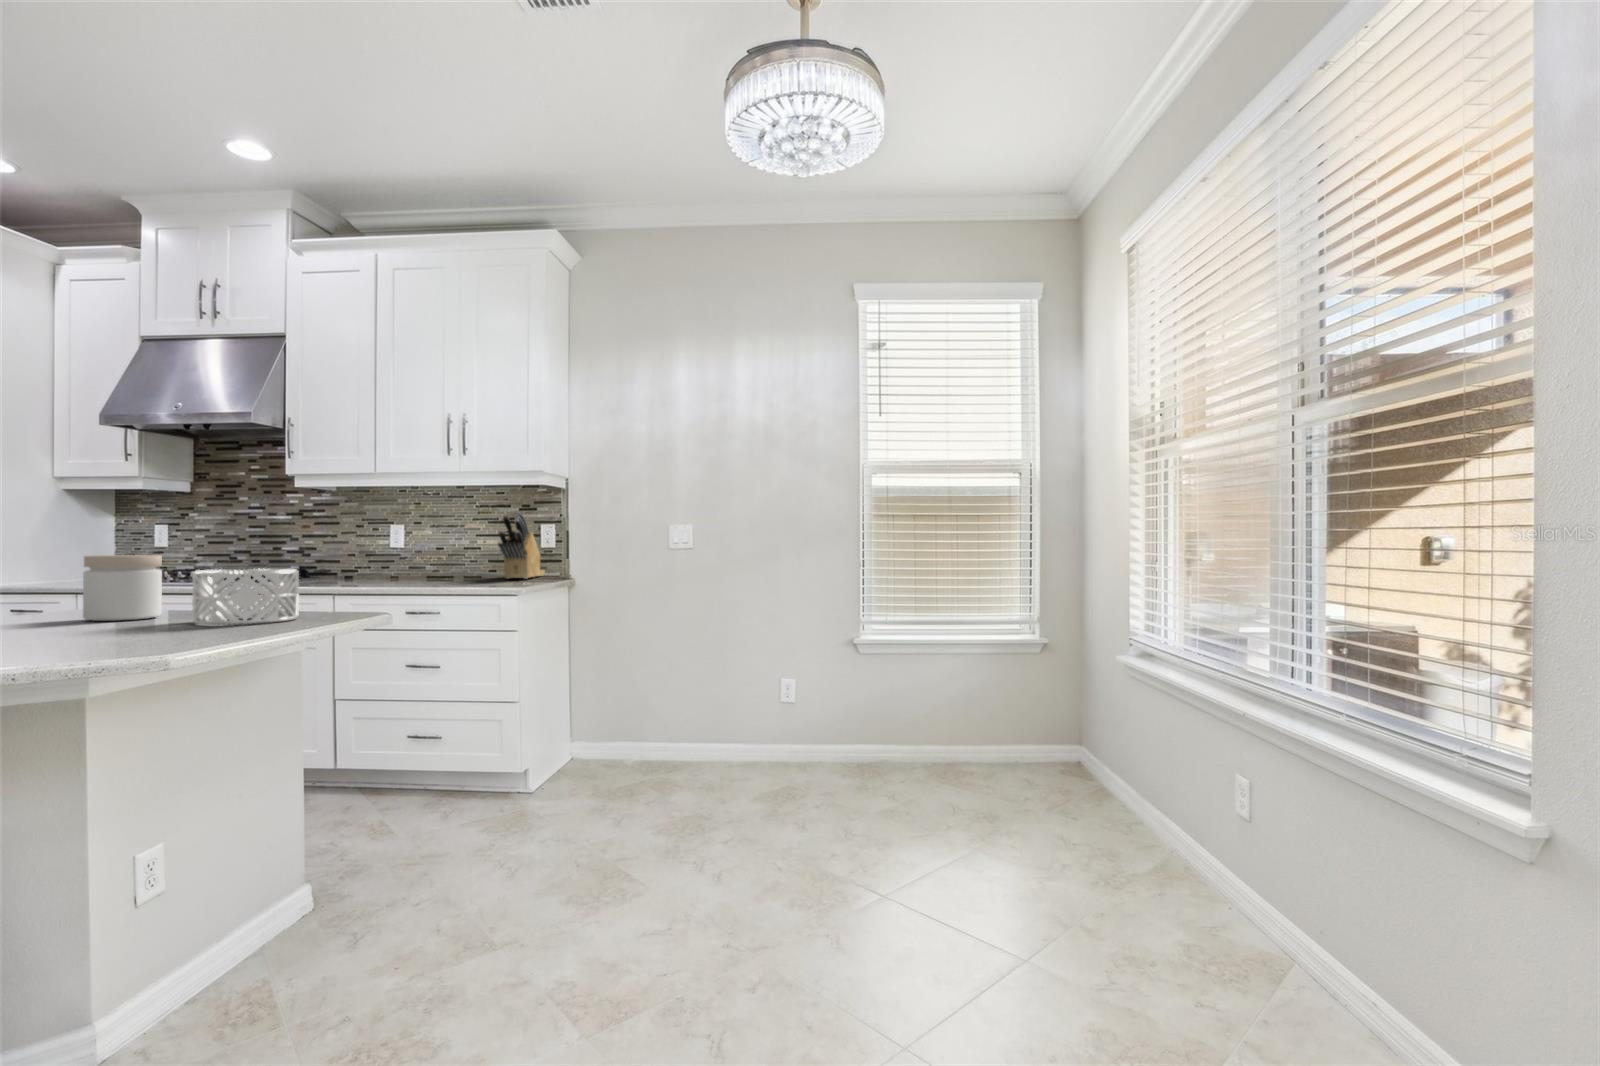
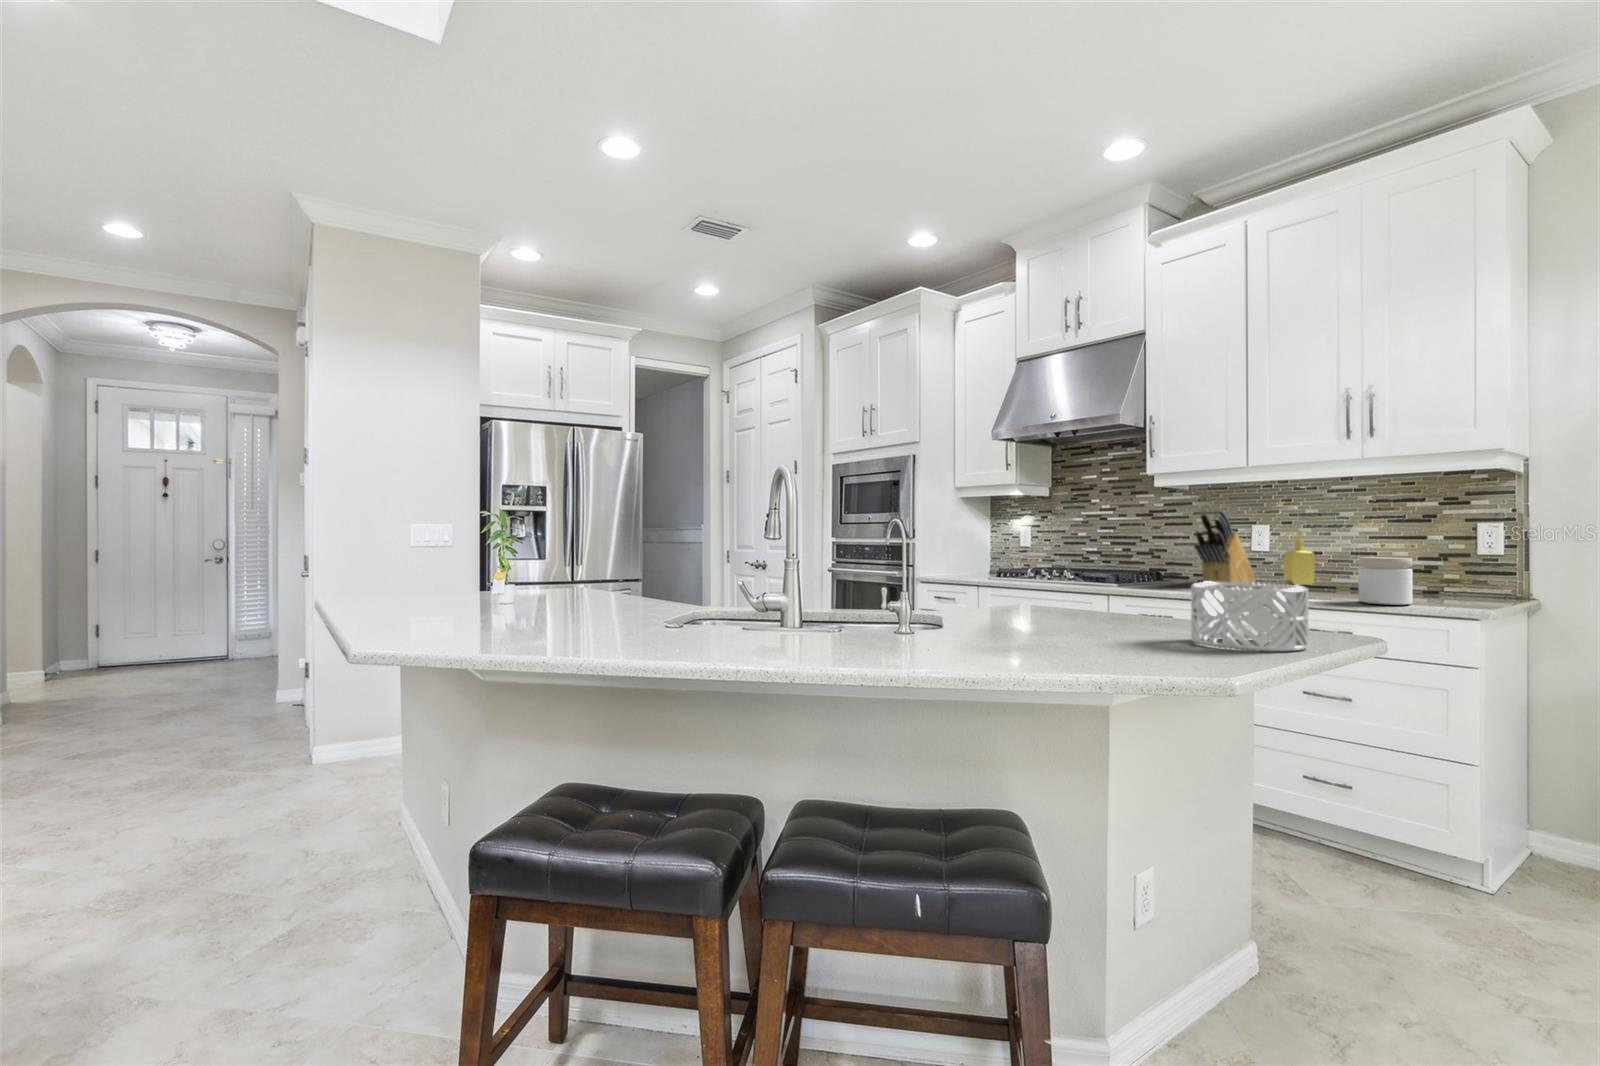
knife block: present [498,512,545,579] -> present [1194,510,1255,584]
soap dispenser: none [413,530,438,576] -> present [1284,531,1315,585]
jar: present [83,555,162,621] -> present [1359,557,1413,605]

